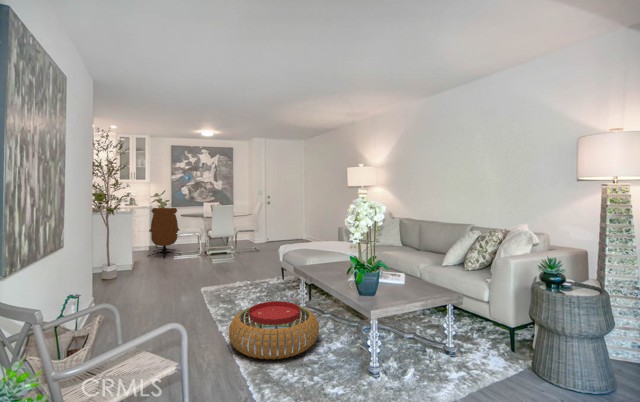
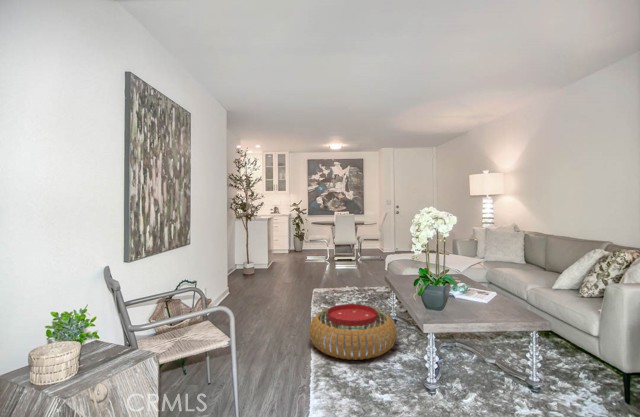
lounge chair: present [147,208,181,258] -> none [286,216,313,260]

